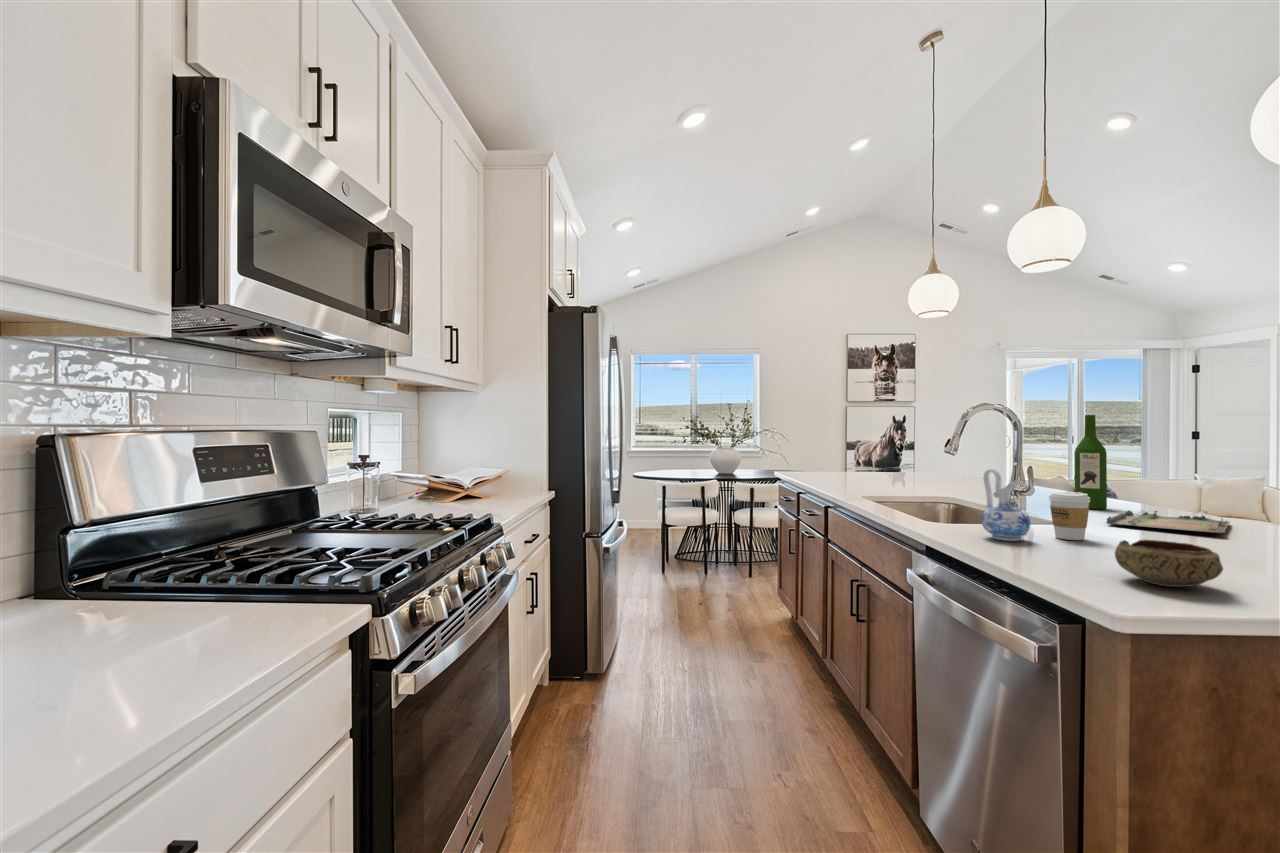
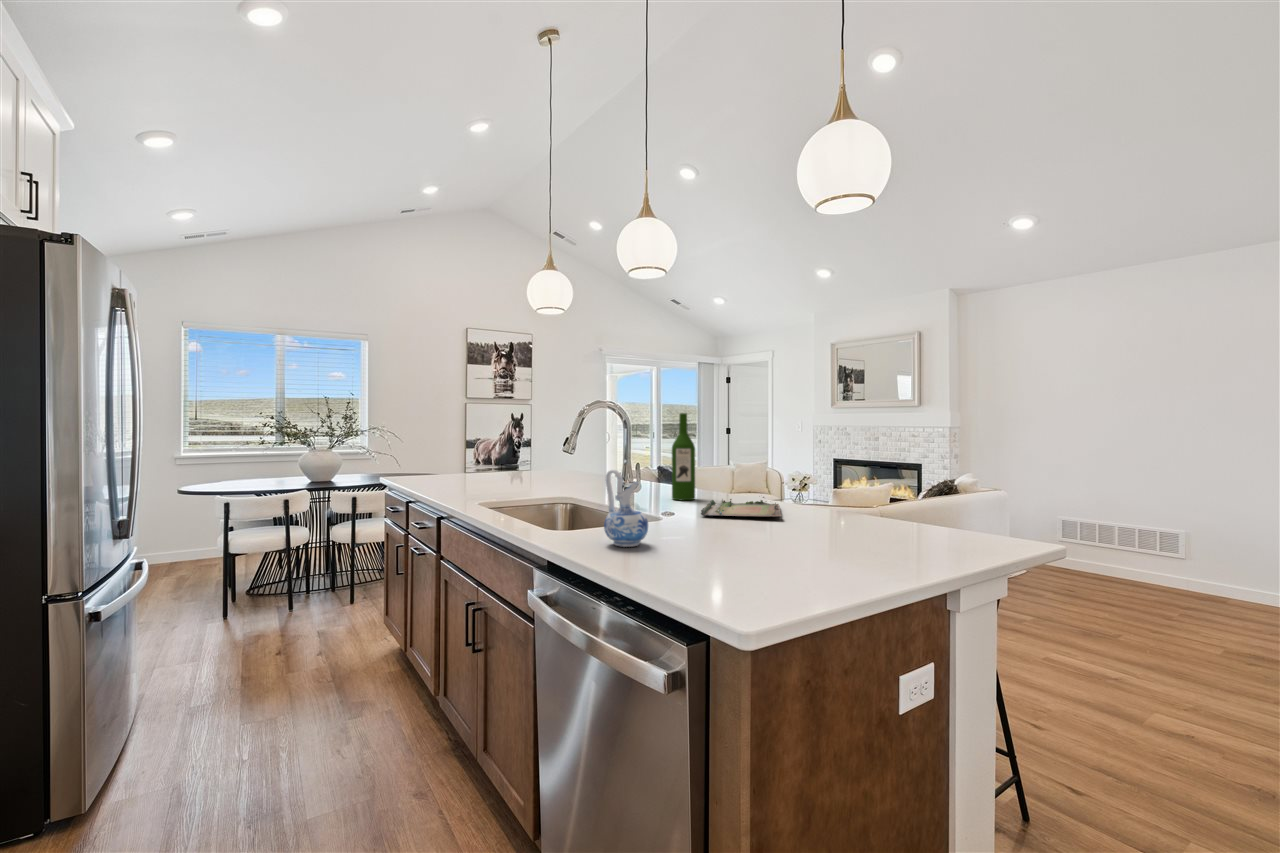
coffee cup: present [1049,492,1090,540] -> none [662,489,695,538]
bowl: present [1115,540,1223,587] -> none [729,537,812,584]

